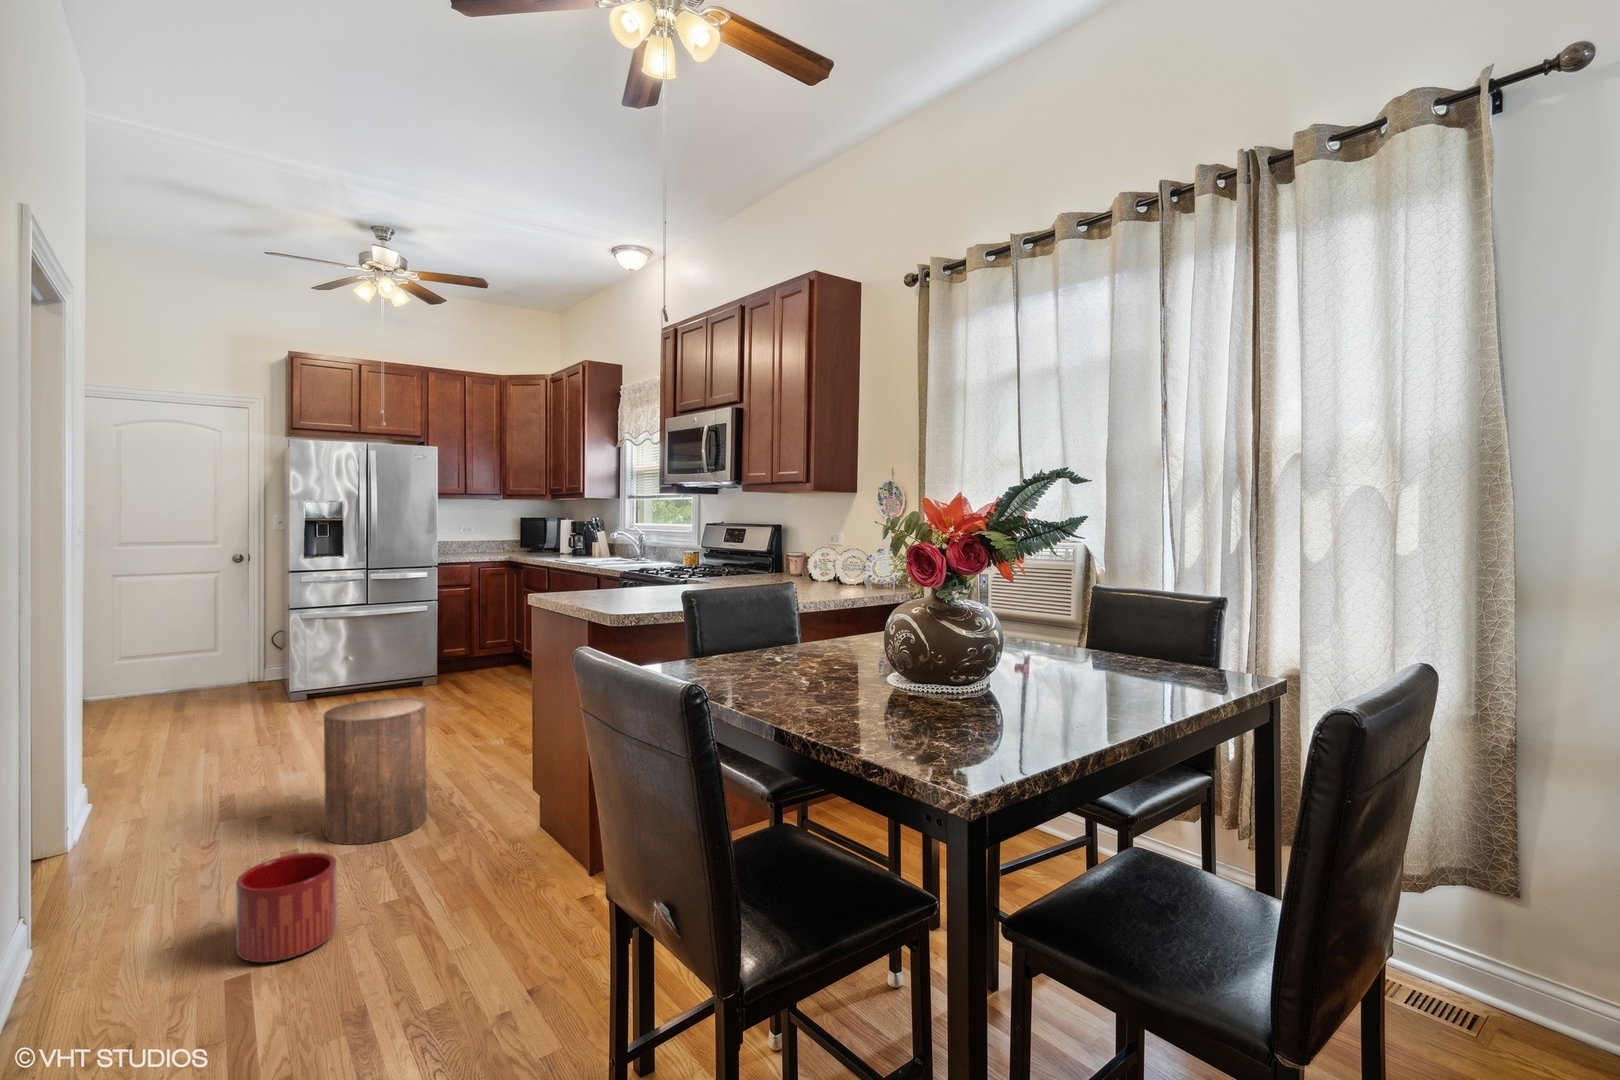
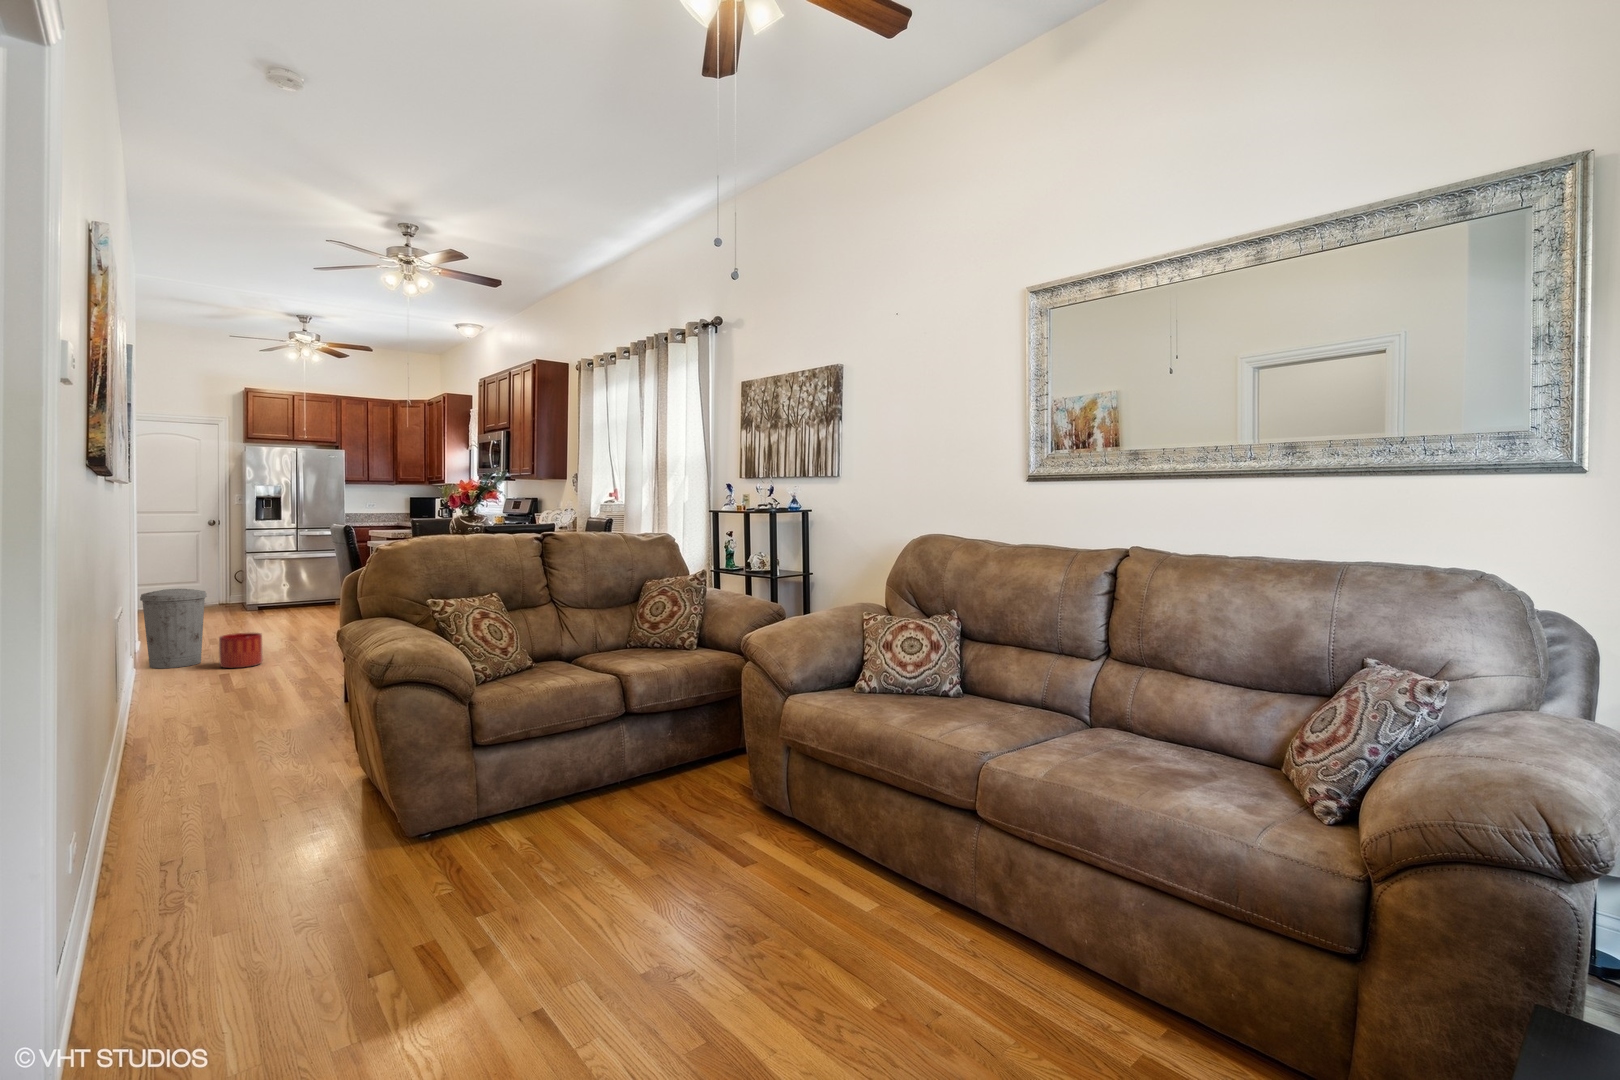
stool: present [324,698,427,844] -> none [260,584,314,648]
trash can: none [45,749,210,964] -> present [140,589,207,668]

